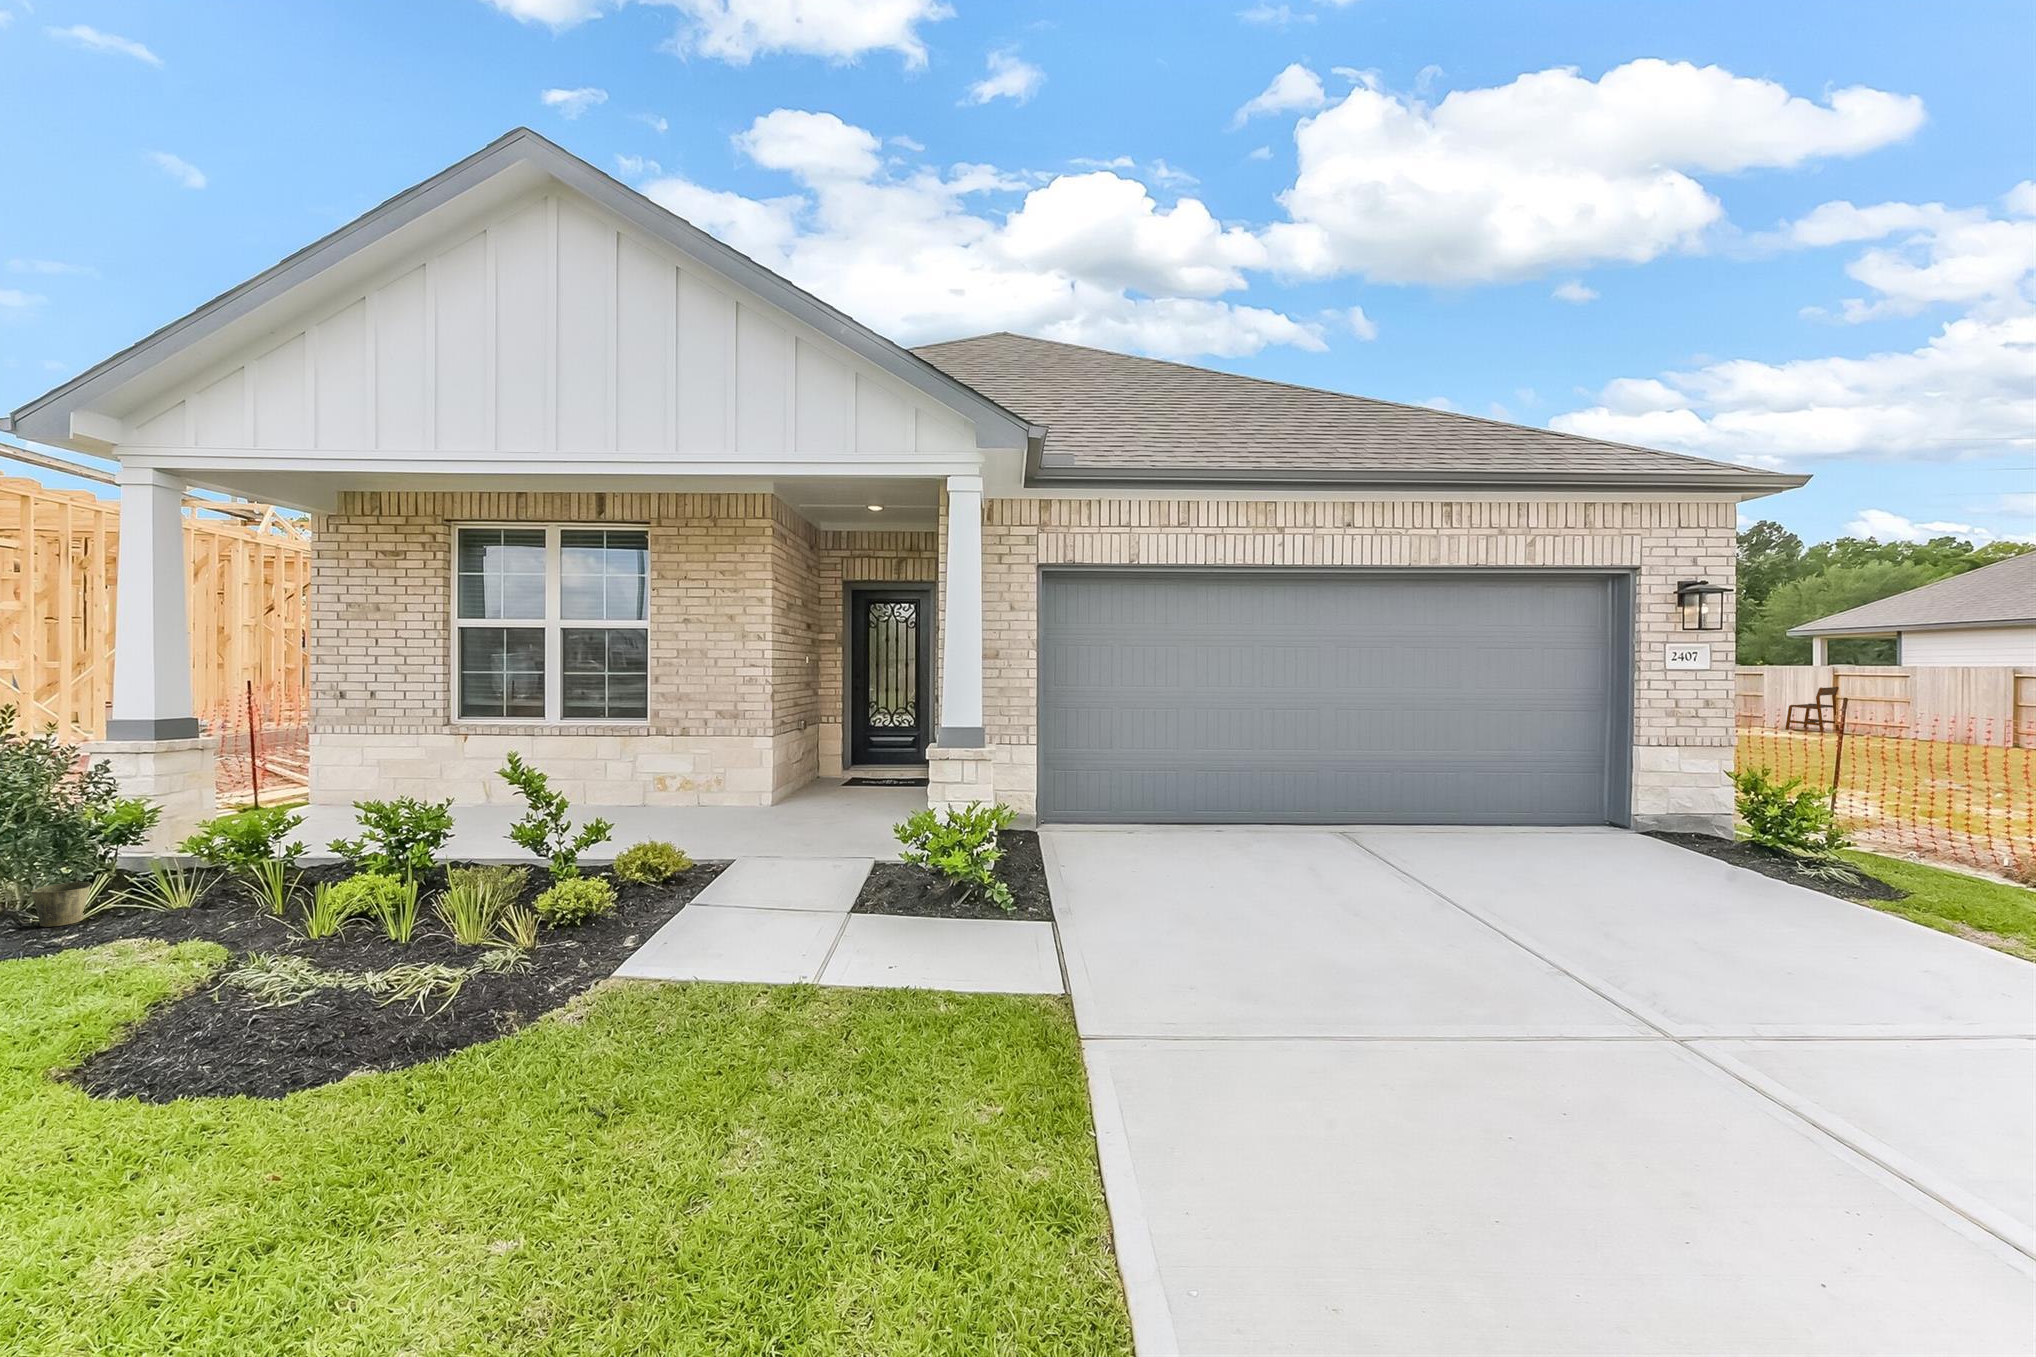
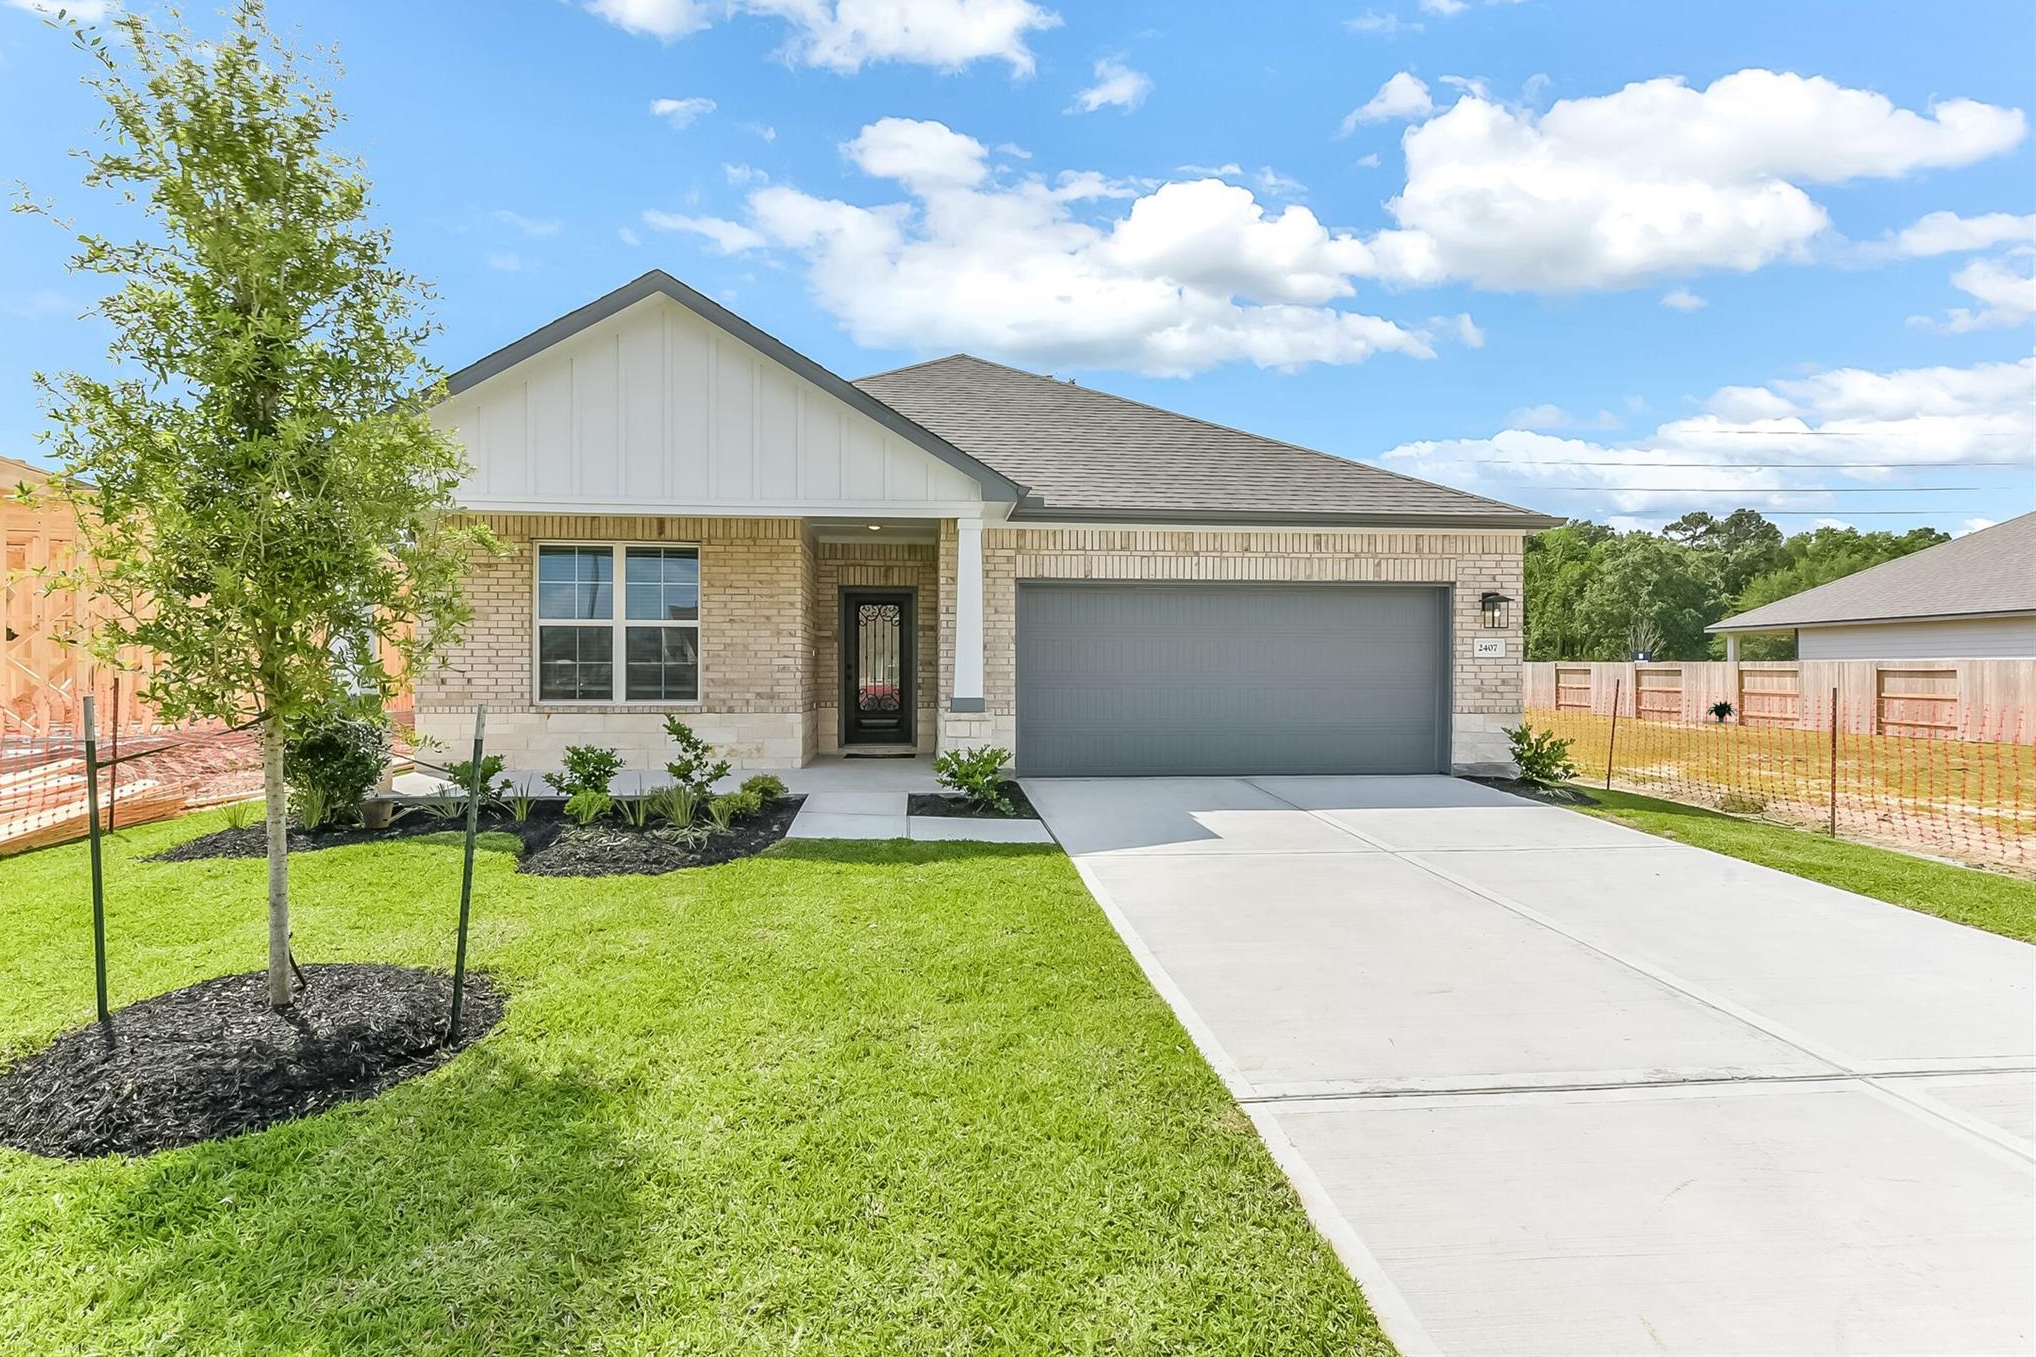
bench: present [1785,687,1839,732] -> none [1646,678,1690,718]
potted plant: none [1868,713,1915,739] -> present [1707,701,1738,722]

